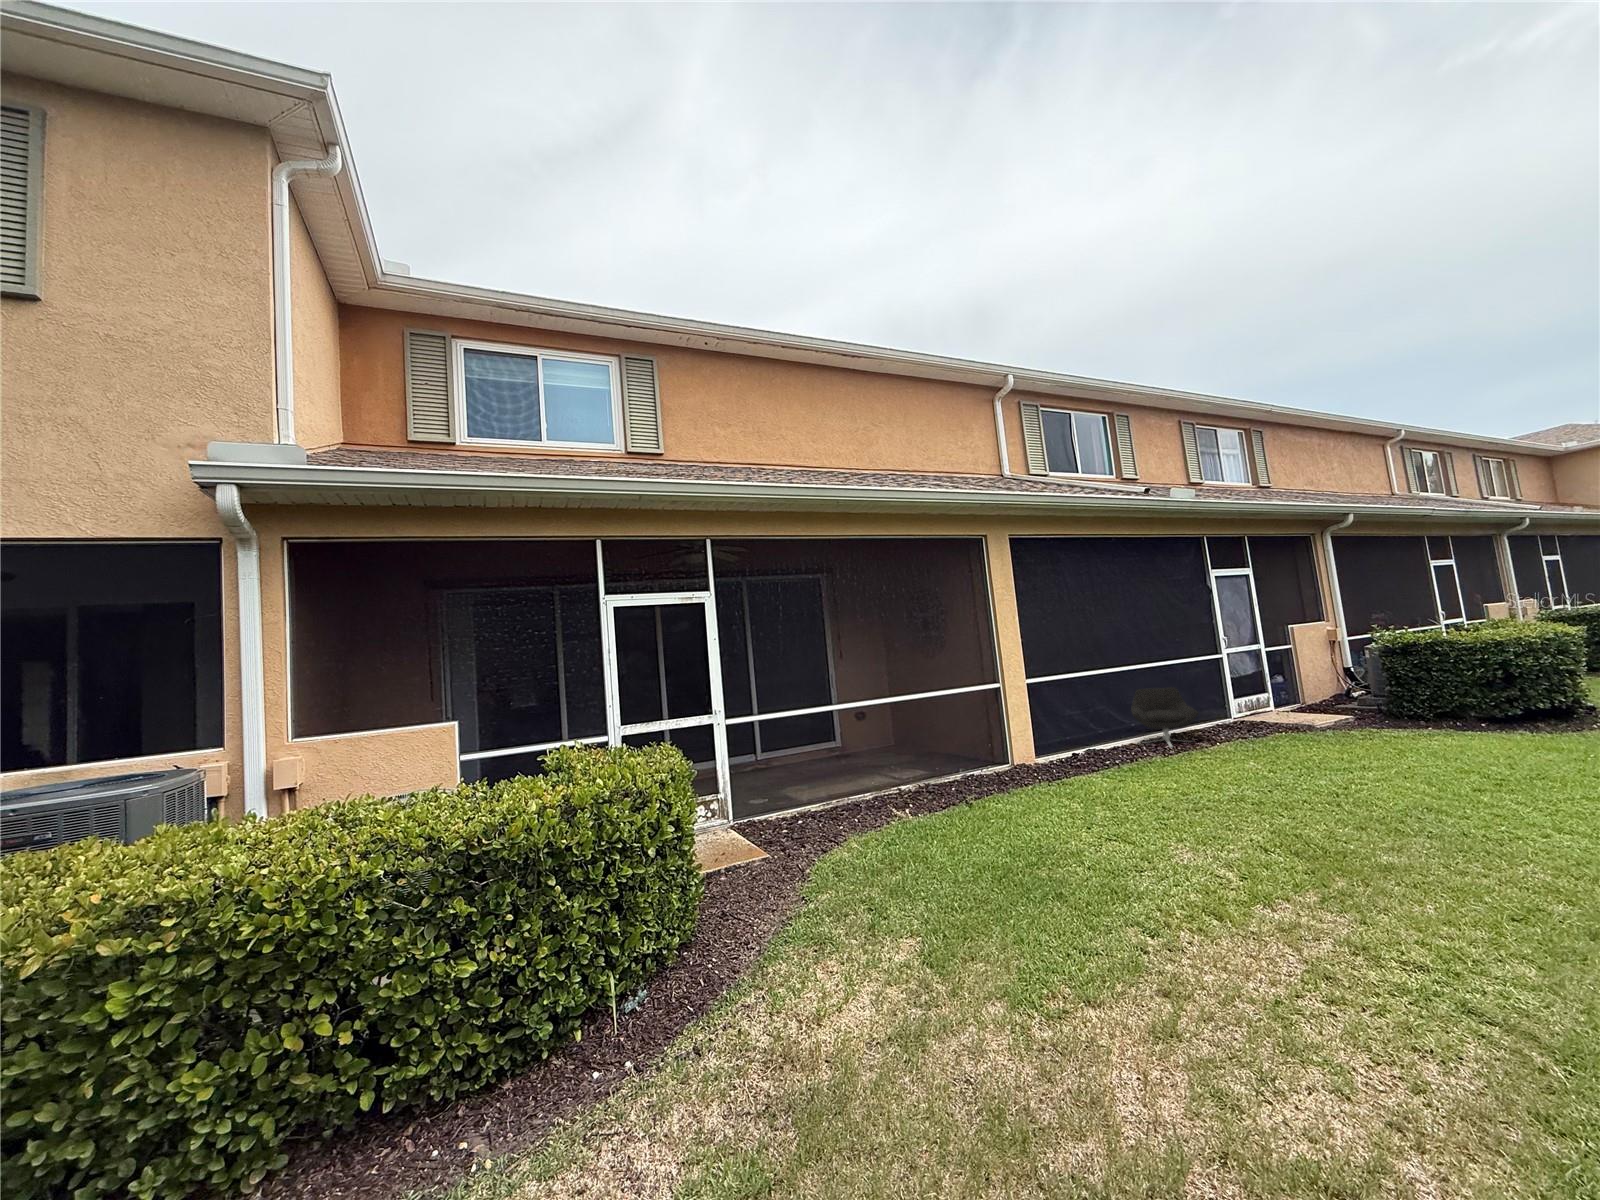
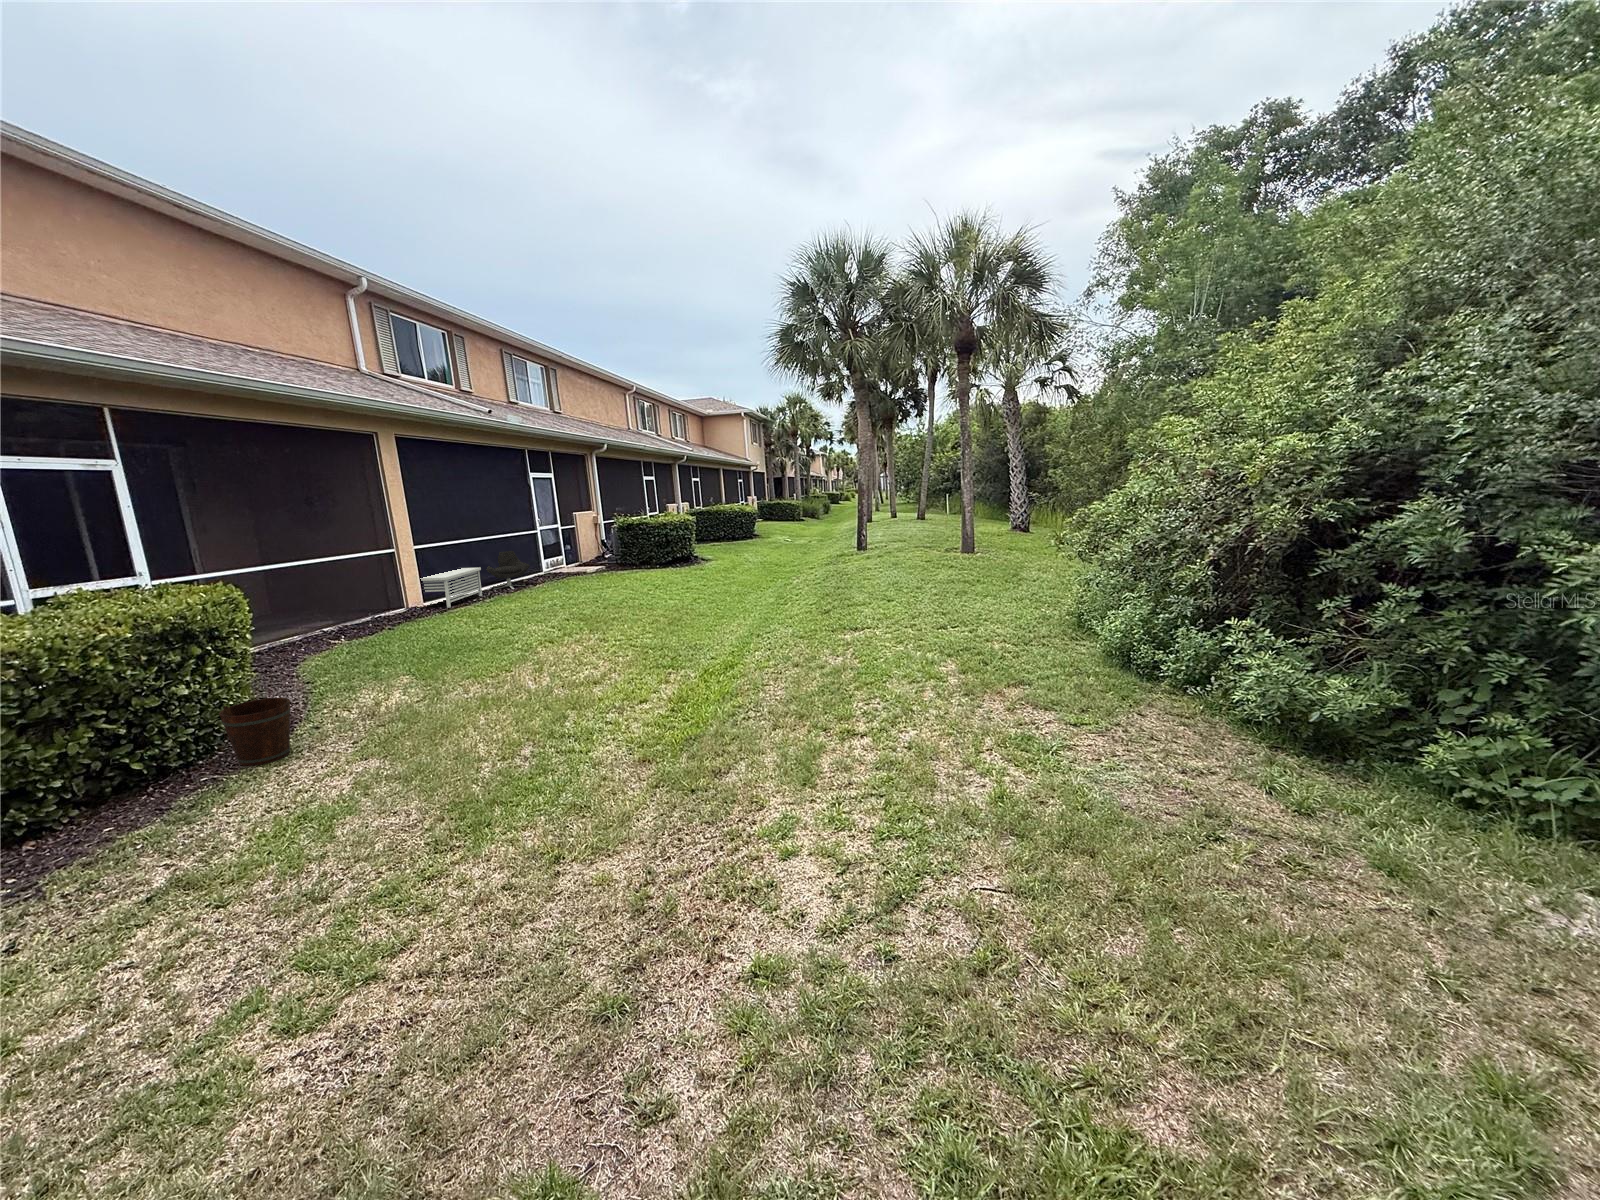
storage bench: none [1016,710,1120,772] -> present [417,567,482,609]
bucket: none [480,992,586,1144] -> present [219,698,290,766]

